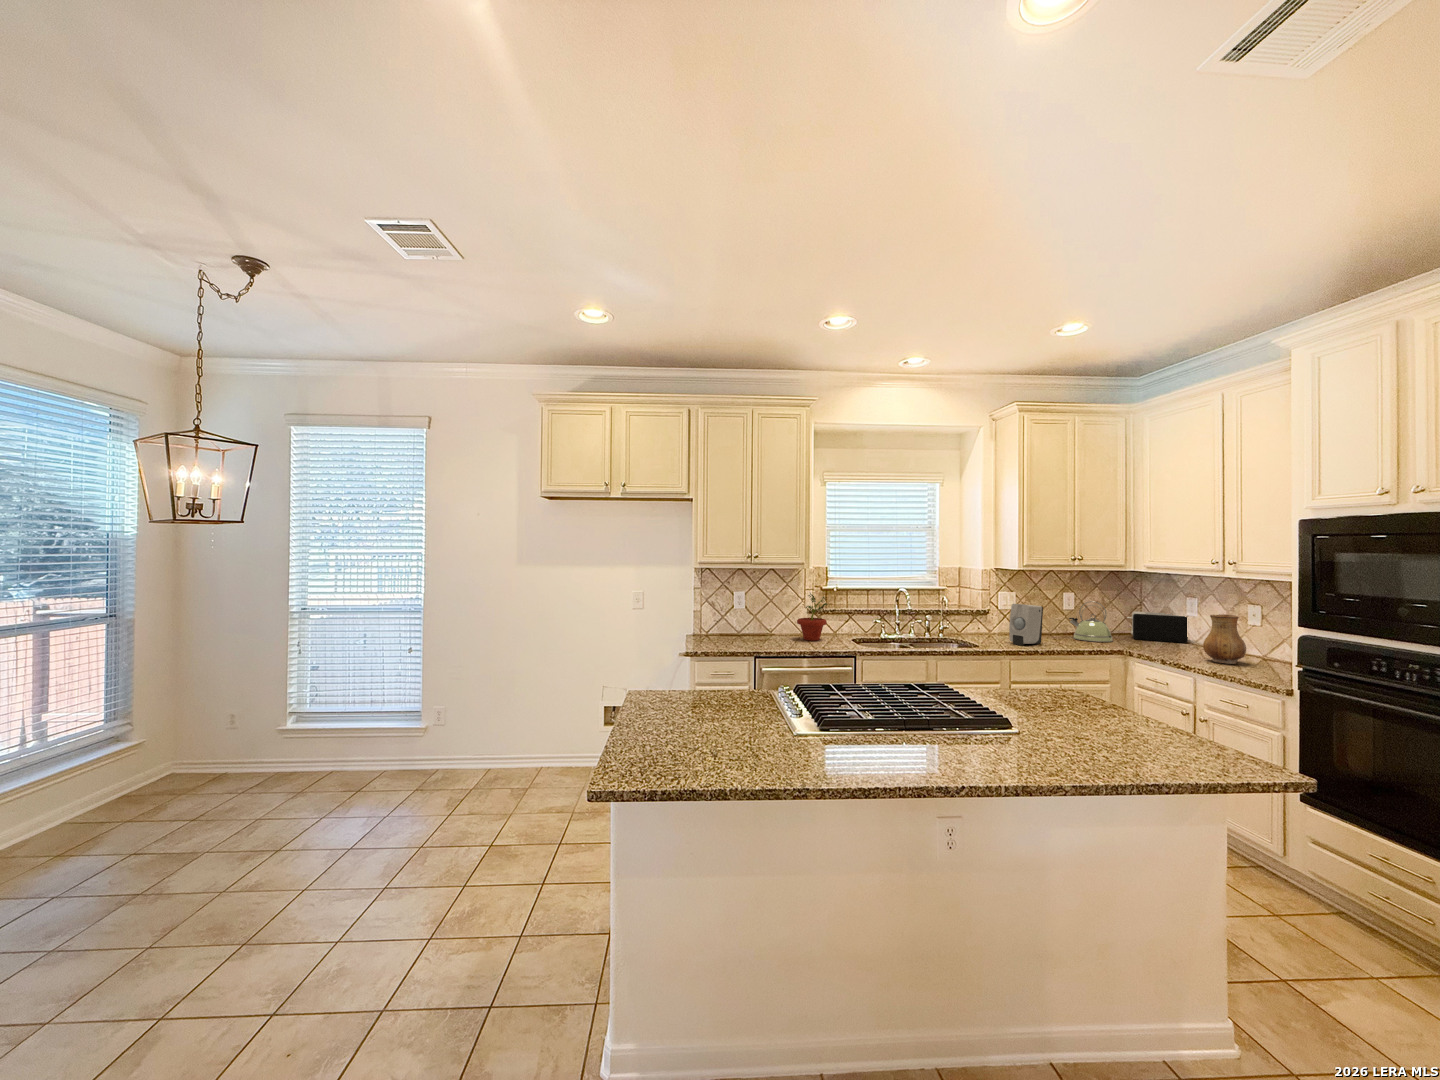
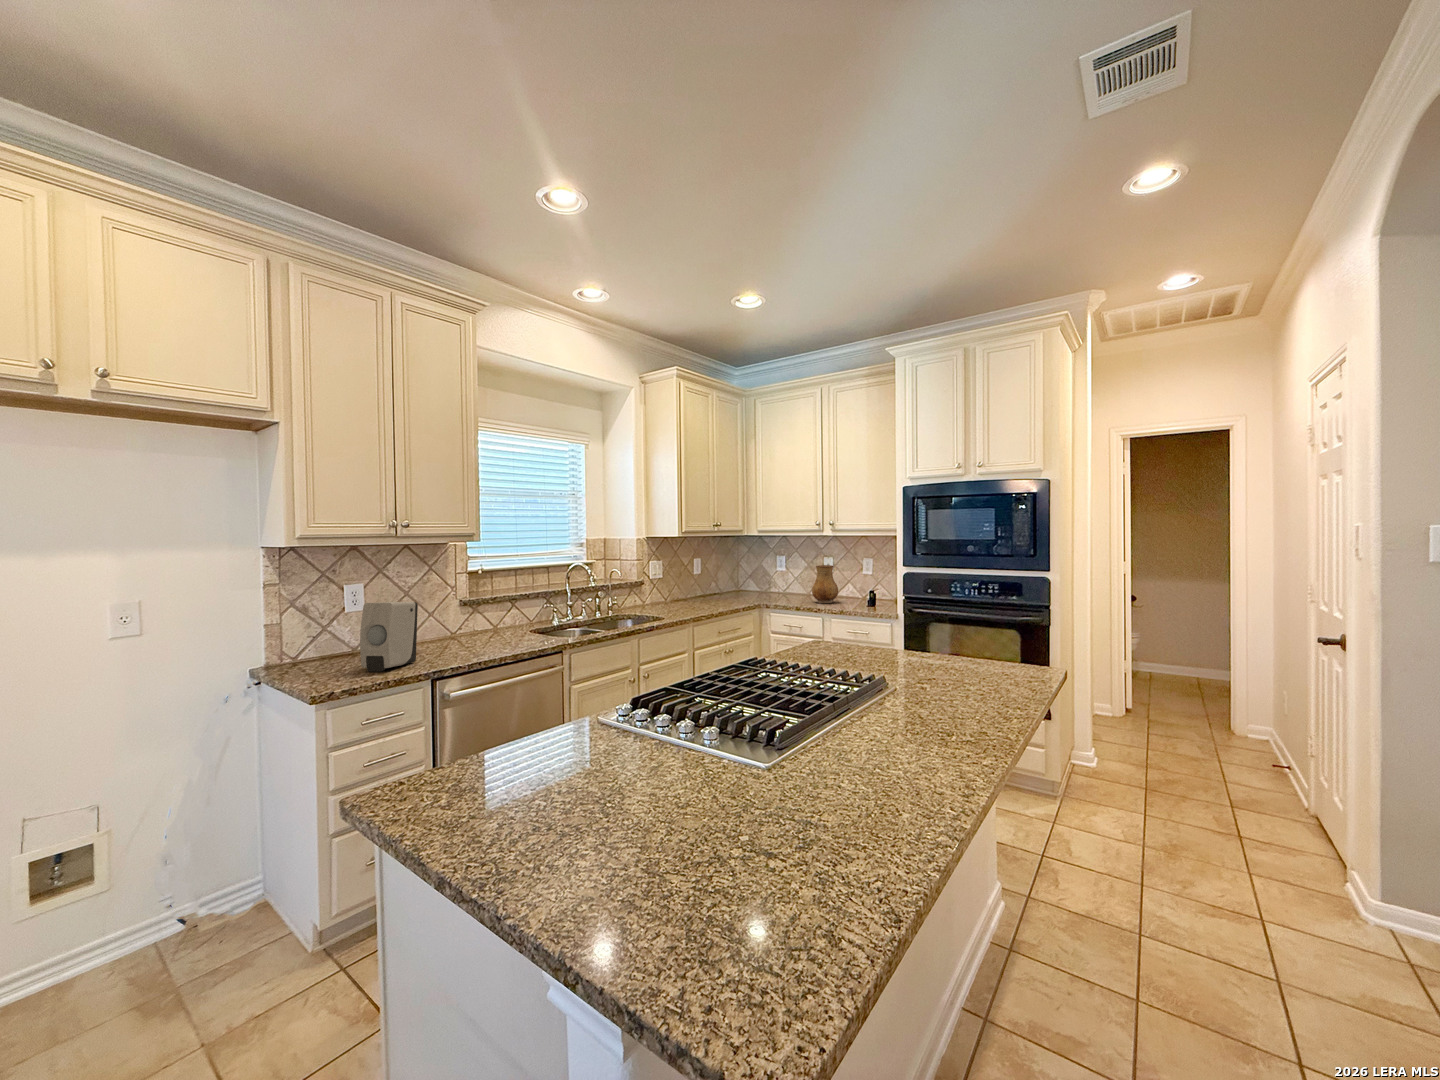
potted plant: present [797,593,828,641] -> none [457,576,505,643]
kettle: present [1069,601,1113,642] -> none [699,565,734,601]
soap dispenser: present [1009,604,1043,645] -> present [360,602,418,672]
toaster: present [1127,612,1188,643] -> none [731,571,774,595]

